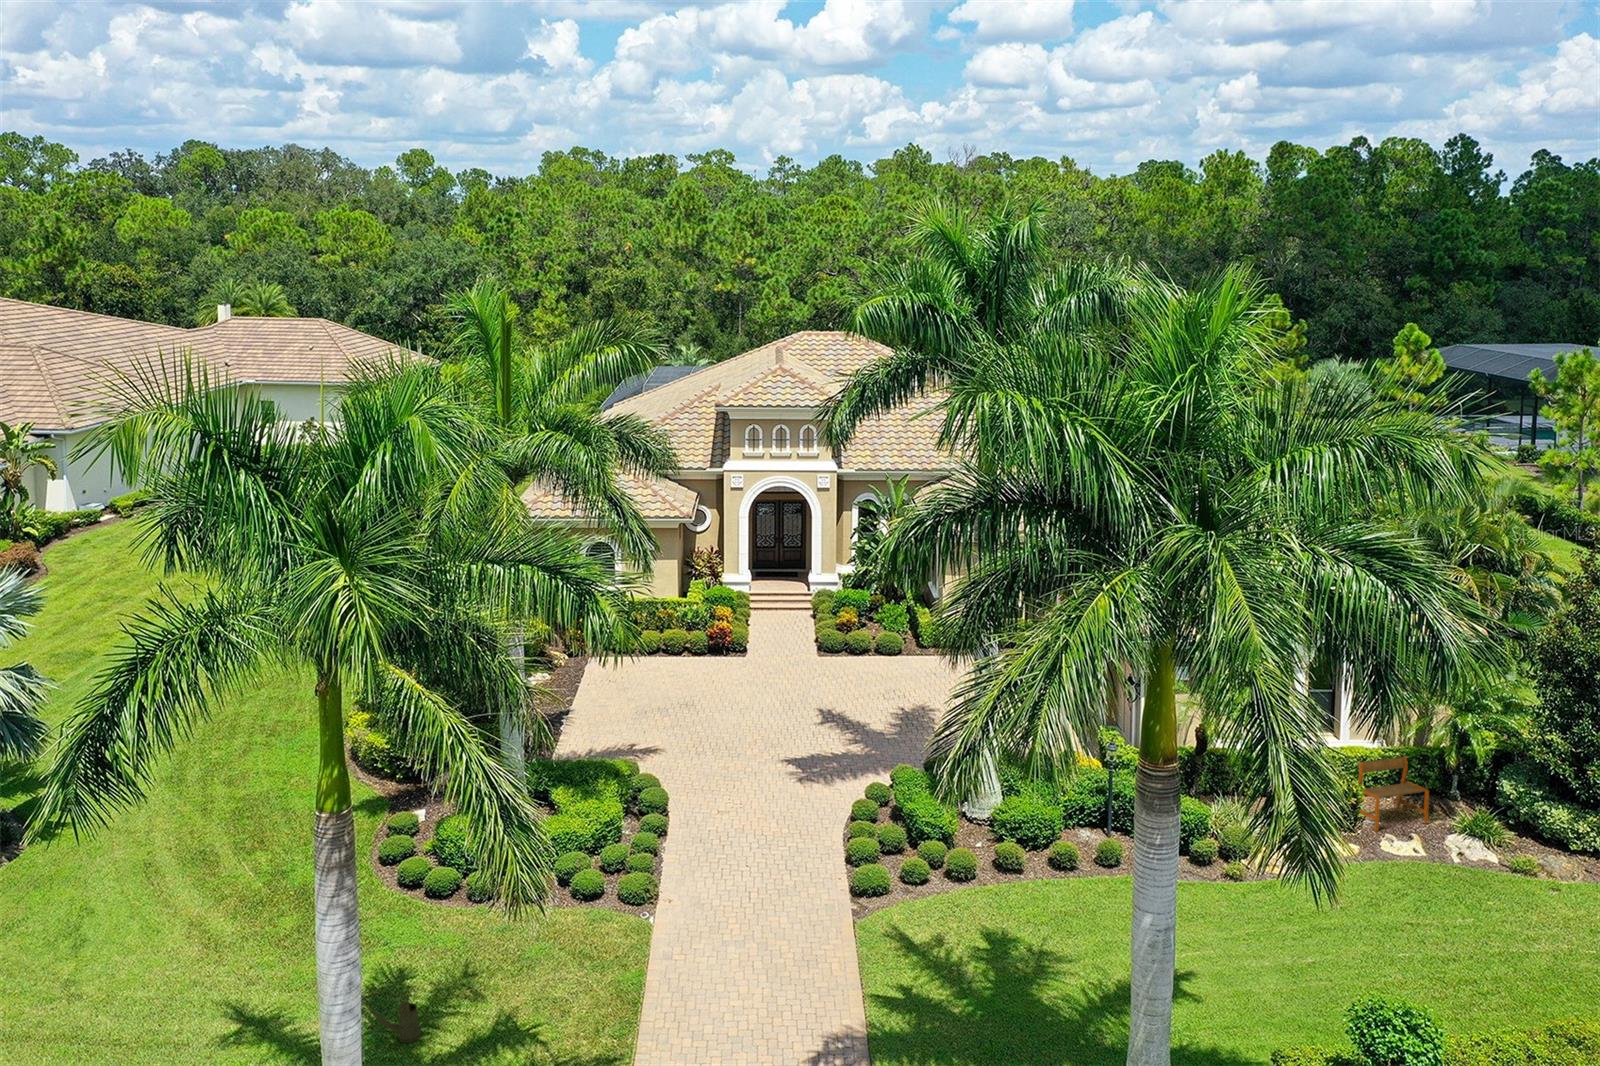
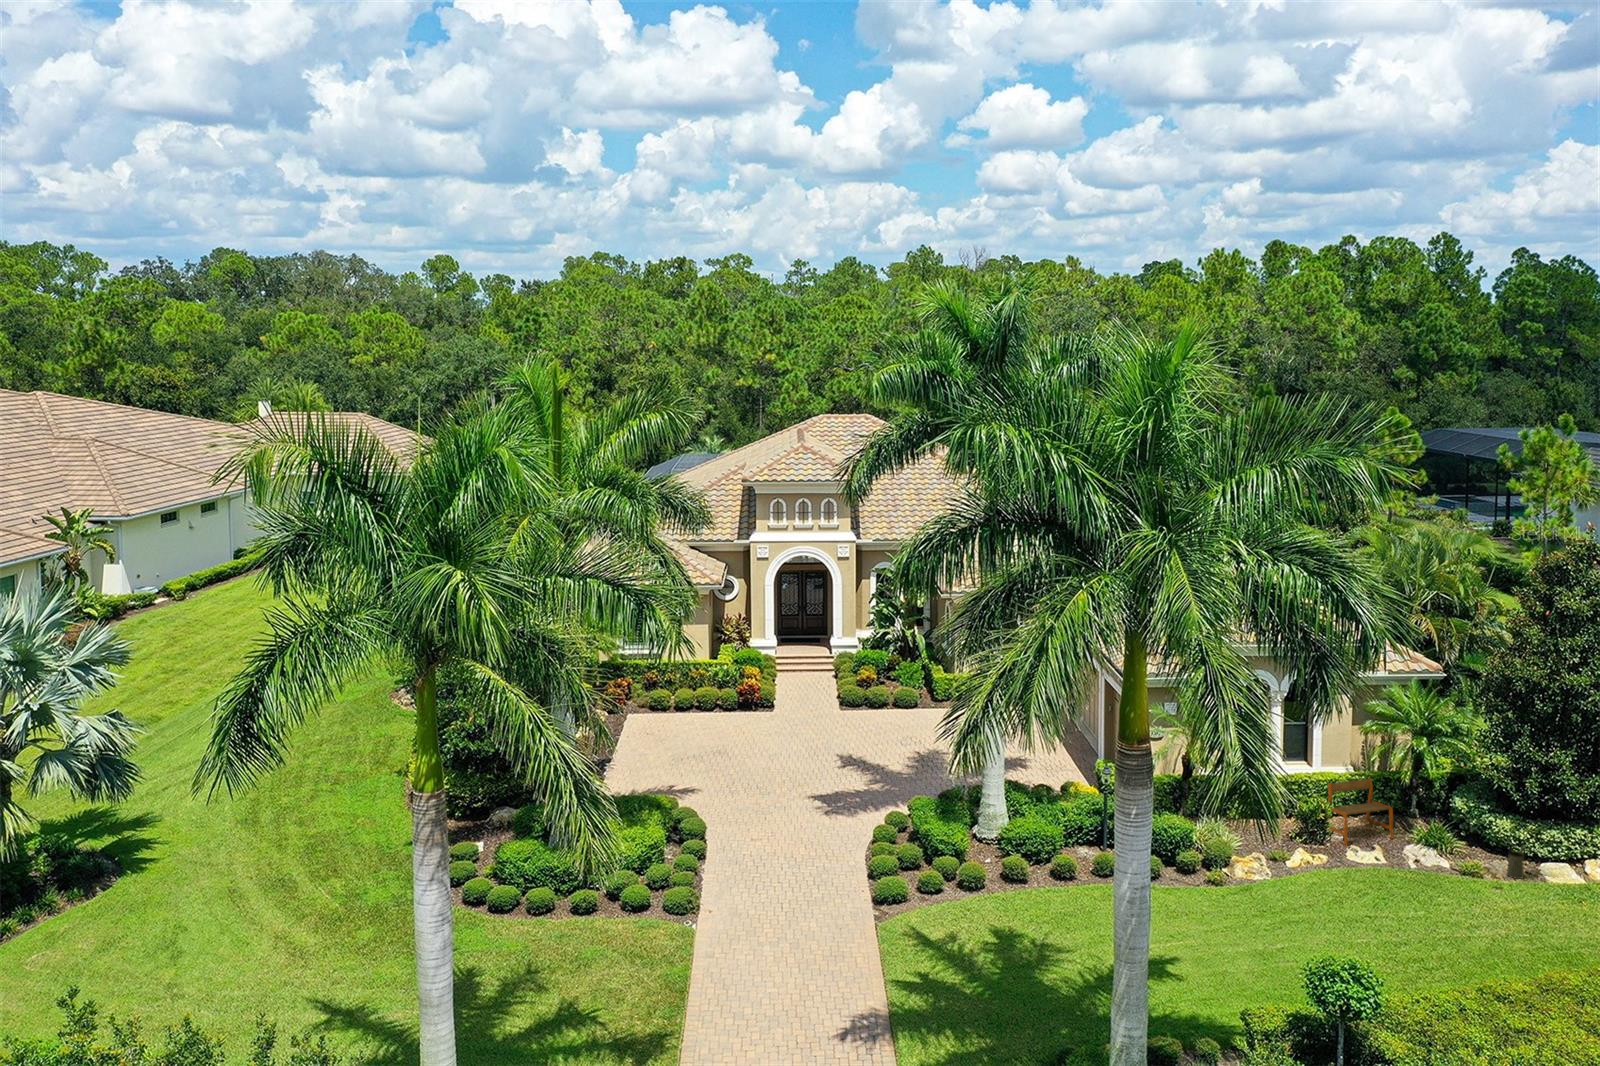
watering can: present [370,996,423,1043] -> present [1506,845,1524,879]

